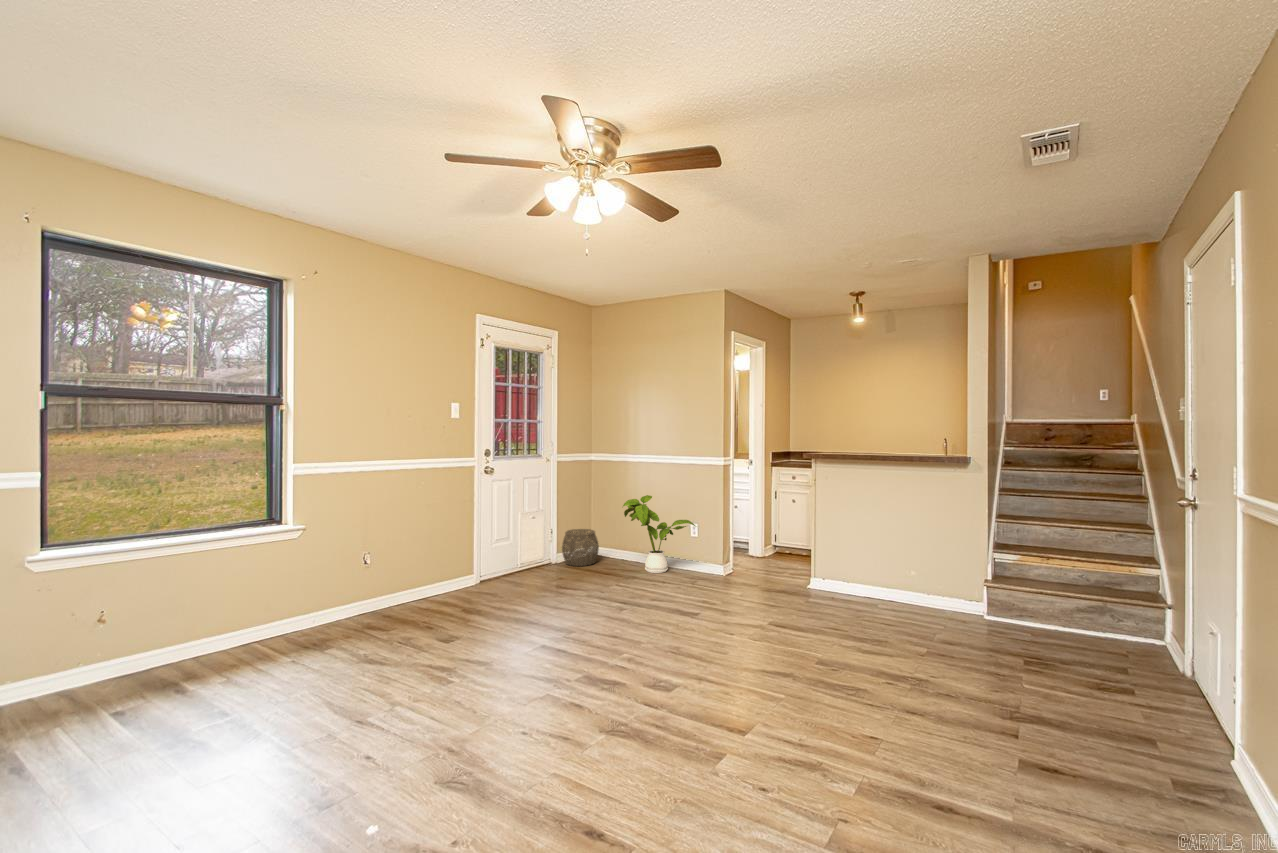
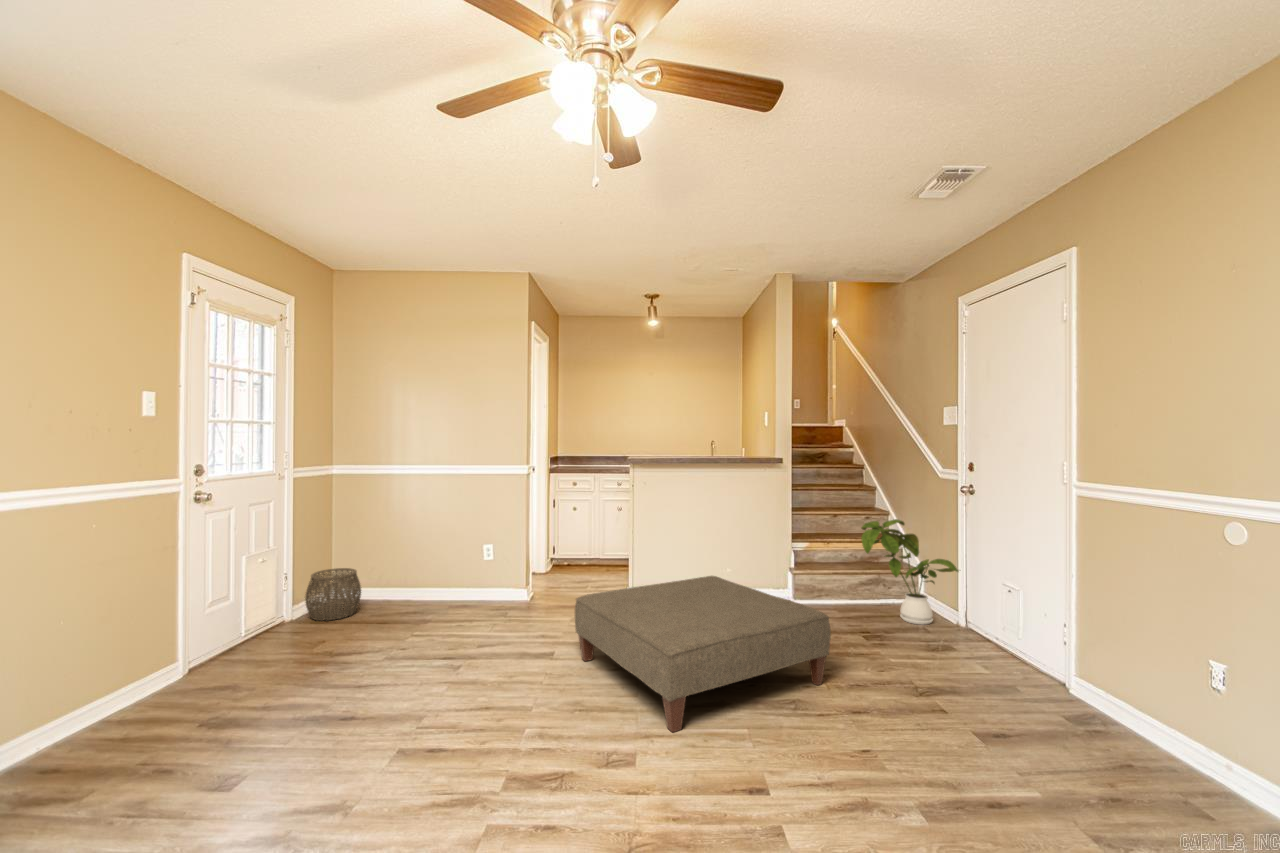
house plant: present [623,495,695,573] -> present [861,519,958,625]
ottoman: none [708,570,910,686] -> present [575,576,831,732]

